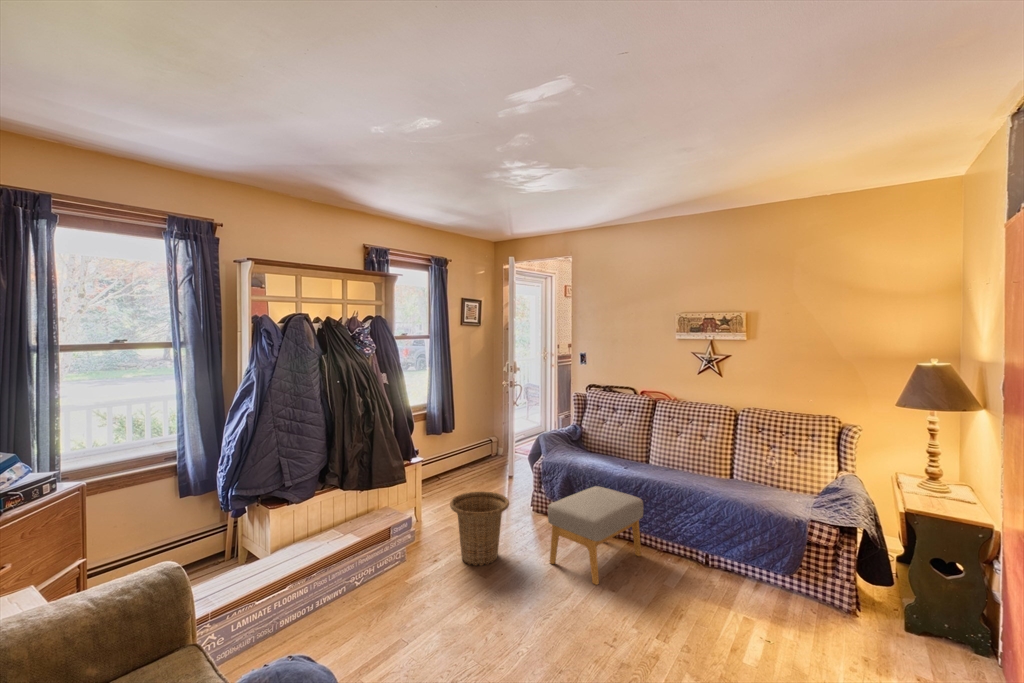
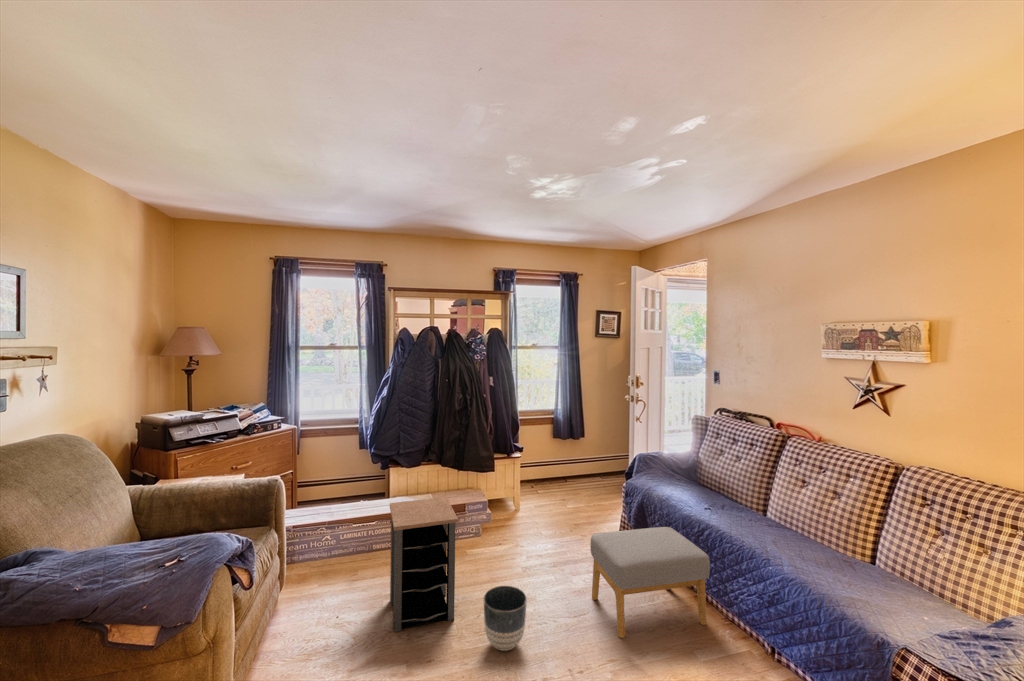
basket: present [450,492,509,566] -> none [503,504,562,579]
side table: none [355,498,452,656] -> present [390,497,458,632]
planter: none [494,567,537,629] -> present [484,586,527,651]

